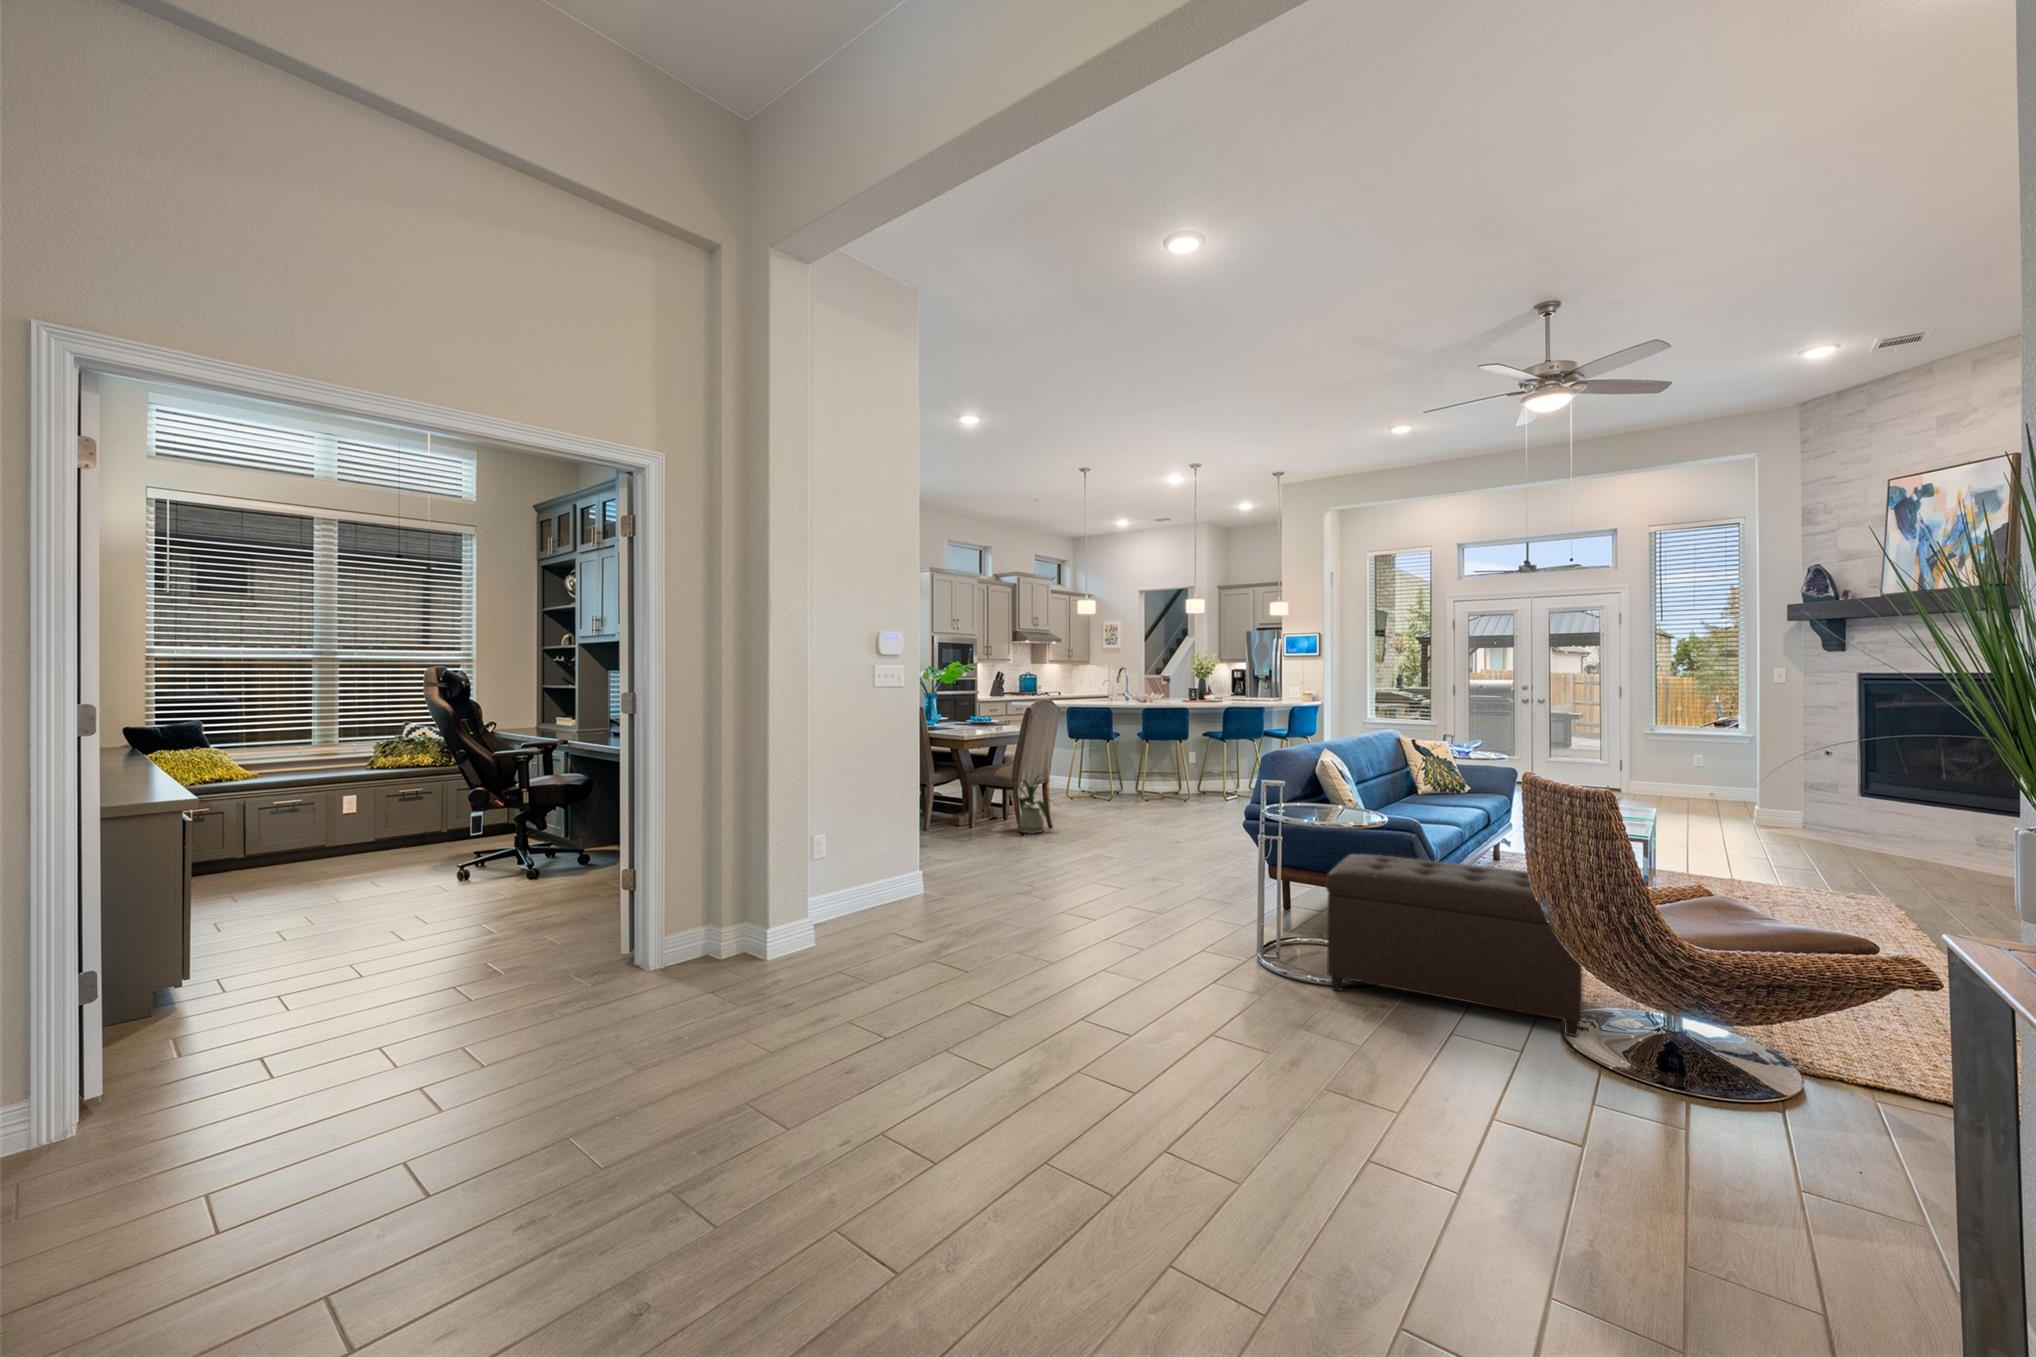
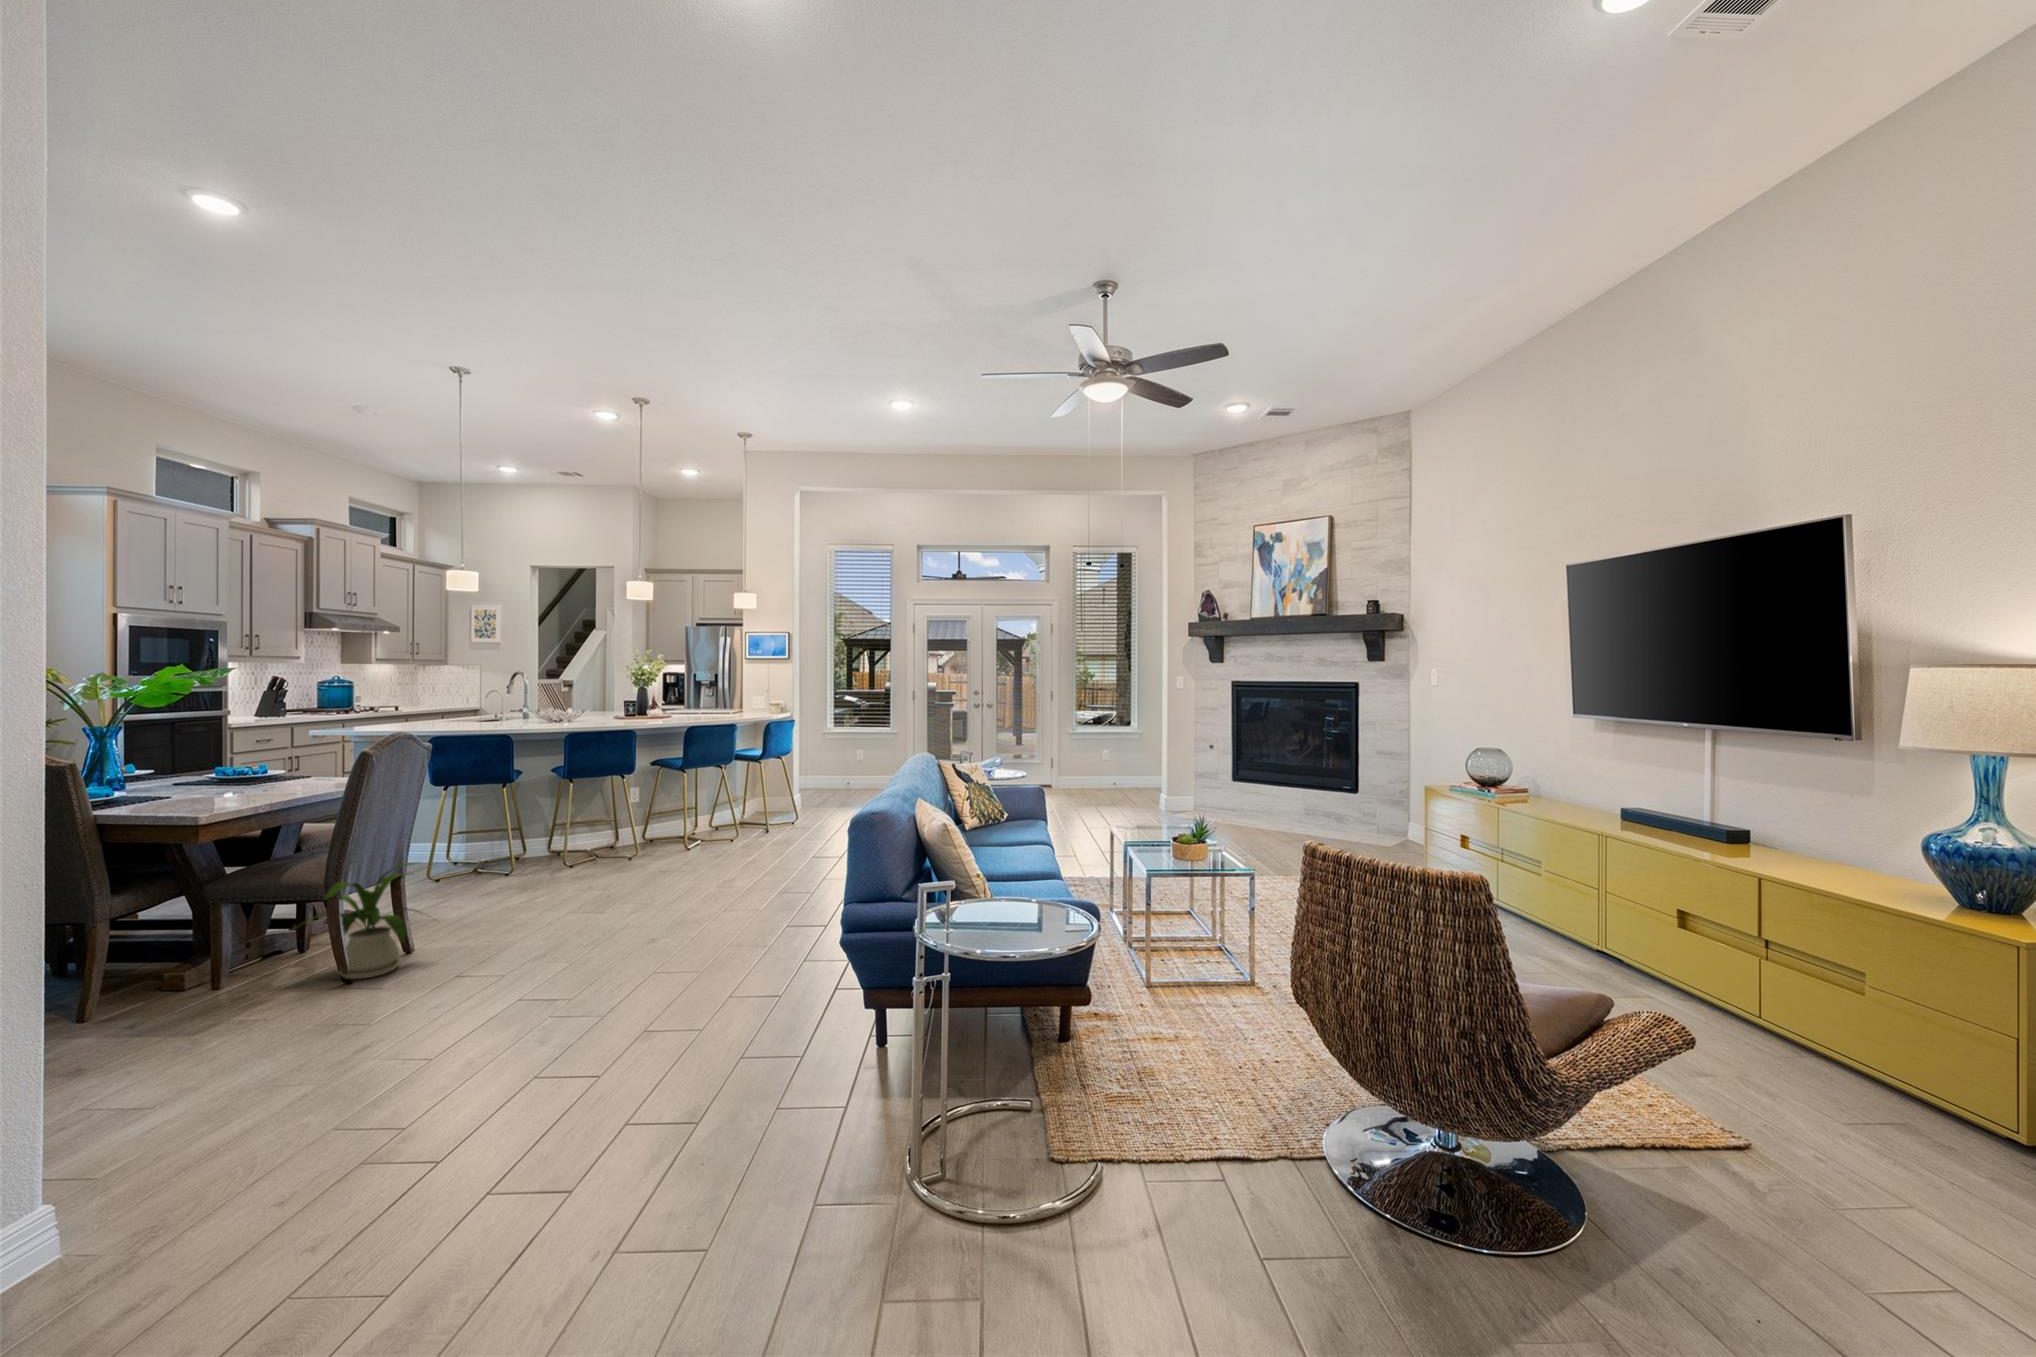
ottoman: present [1326,854,1582,1036] -> none [1062,970,1436,1255]

